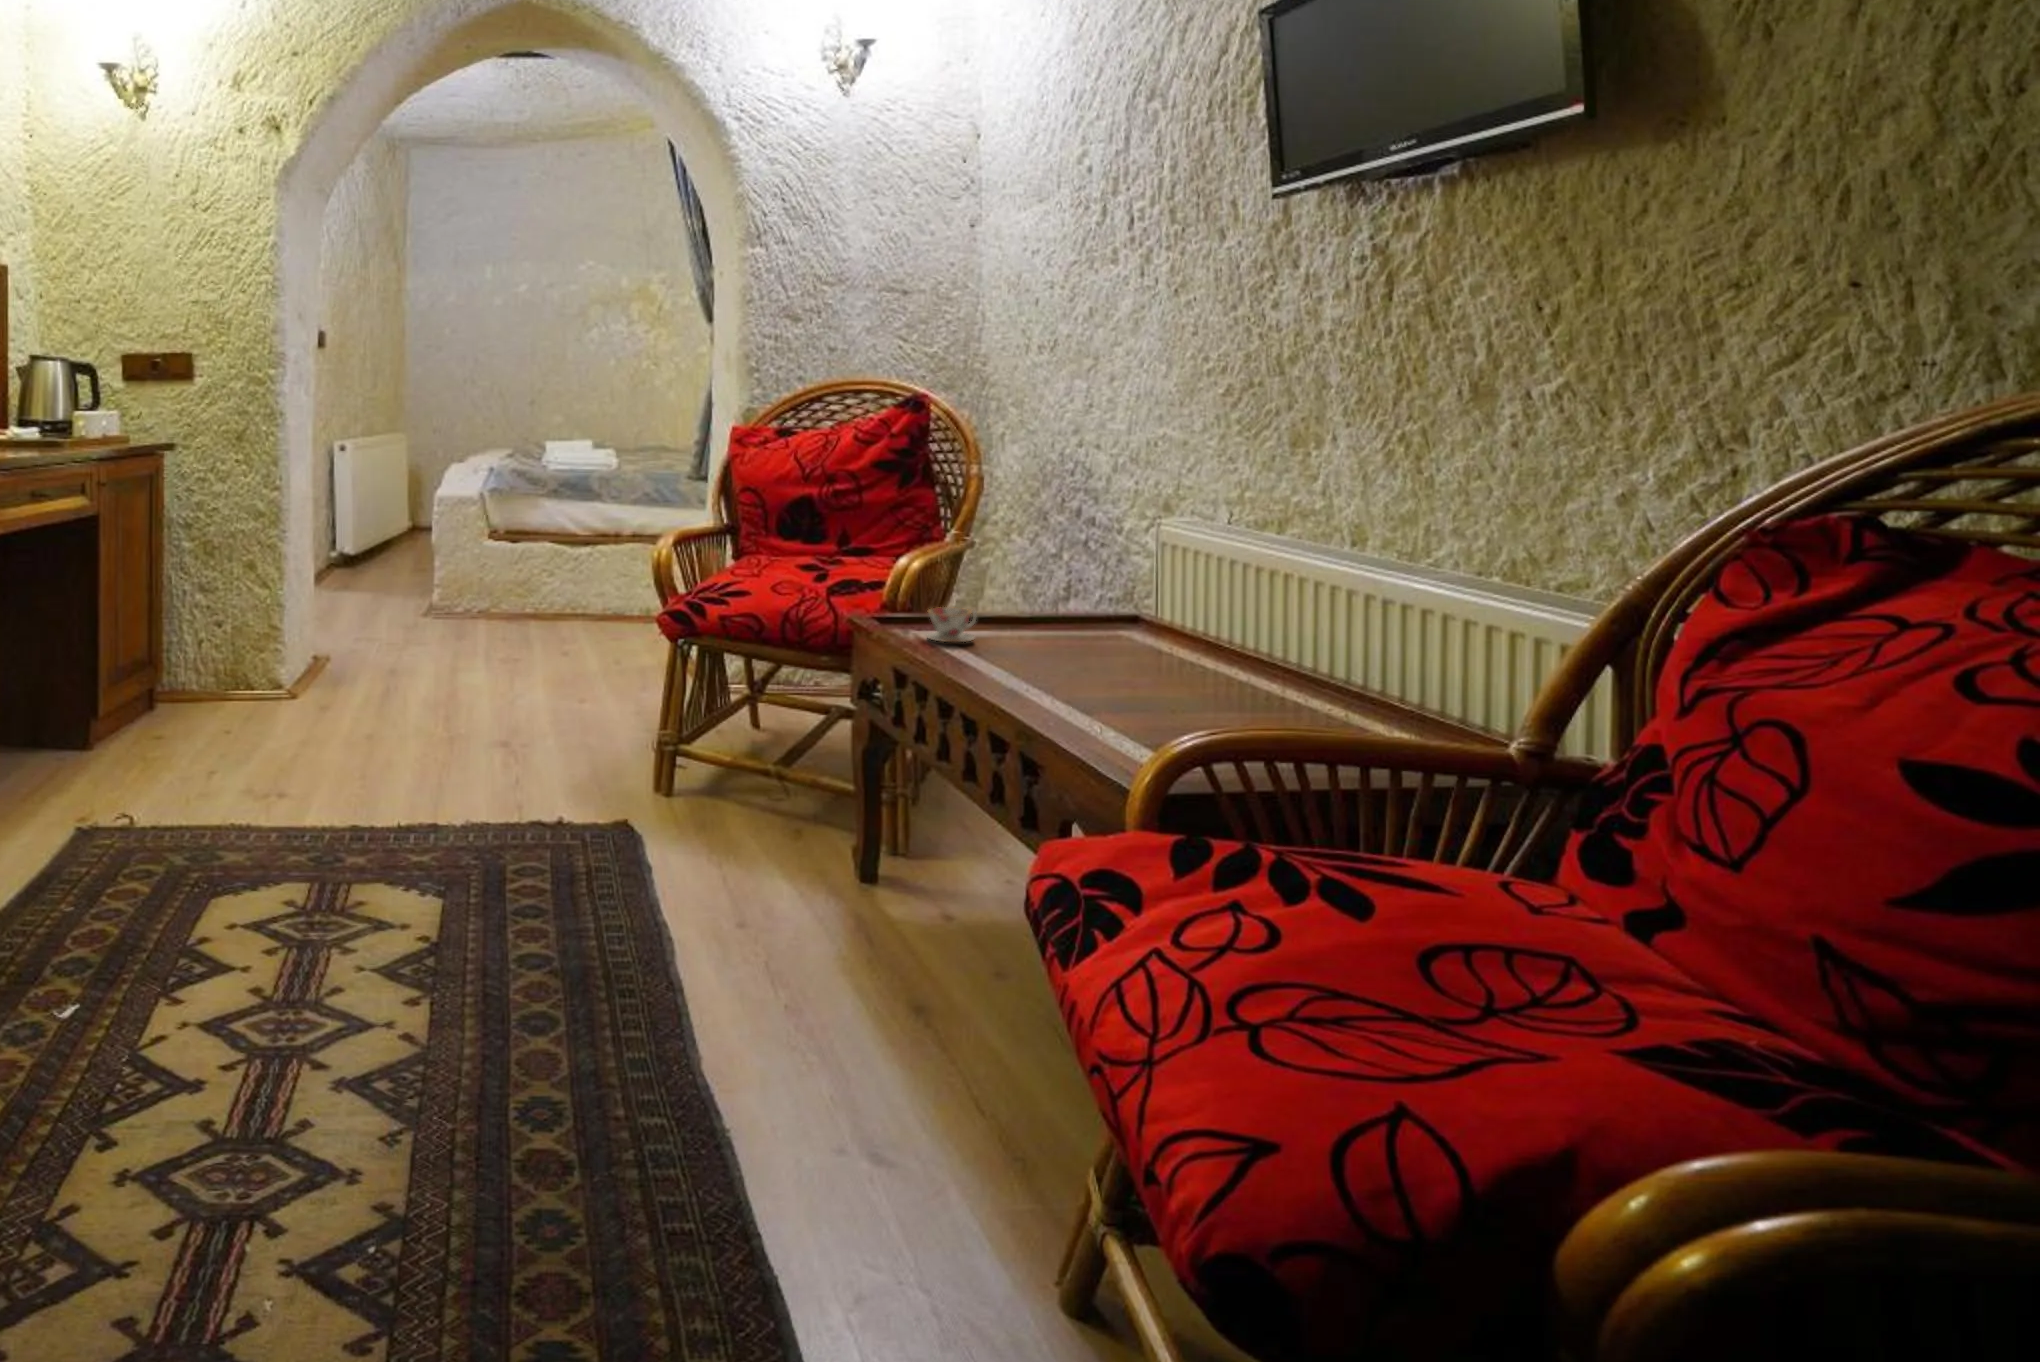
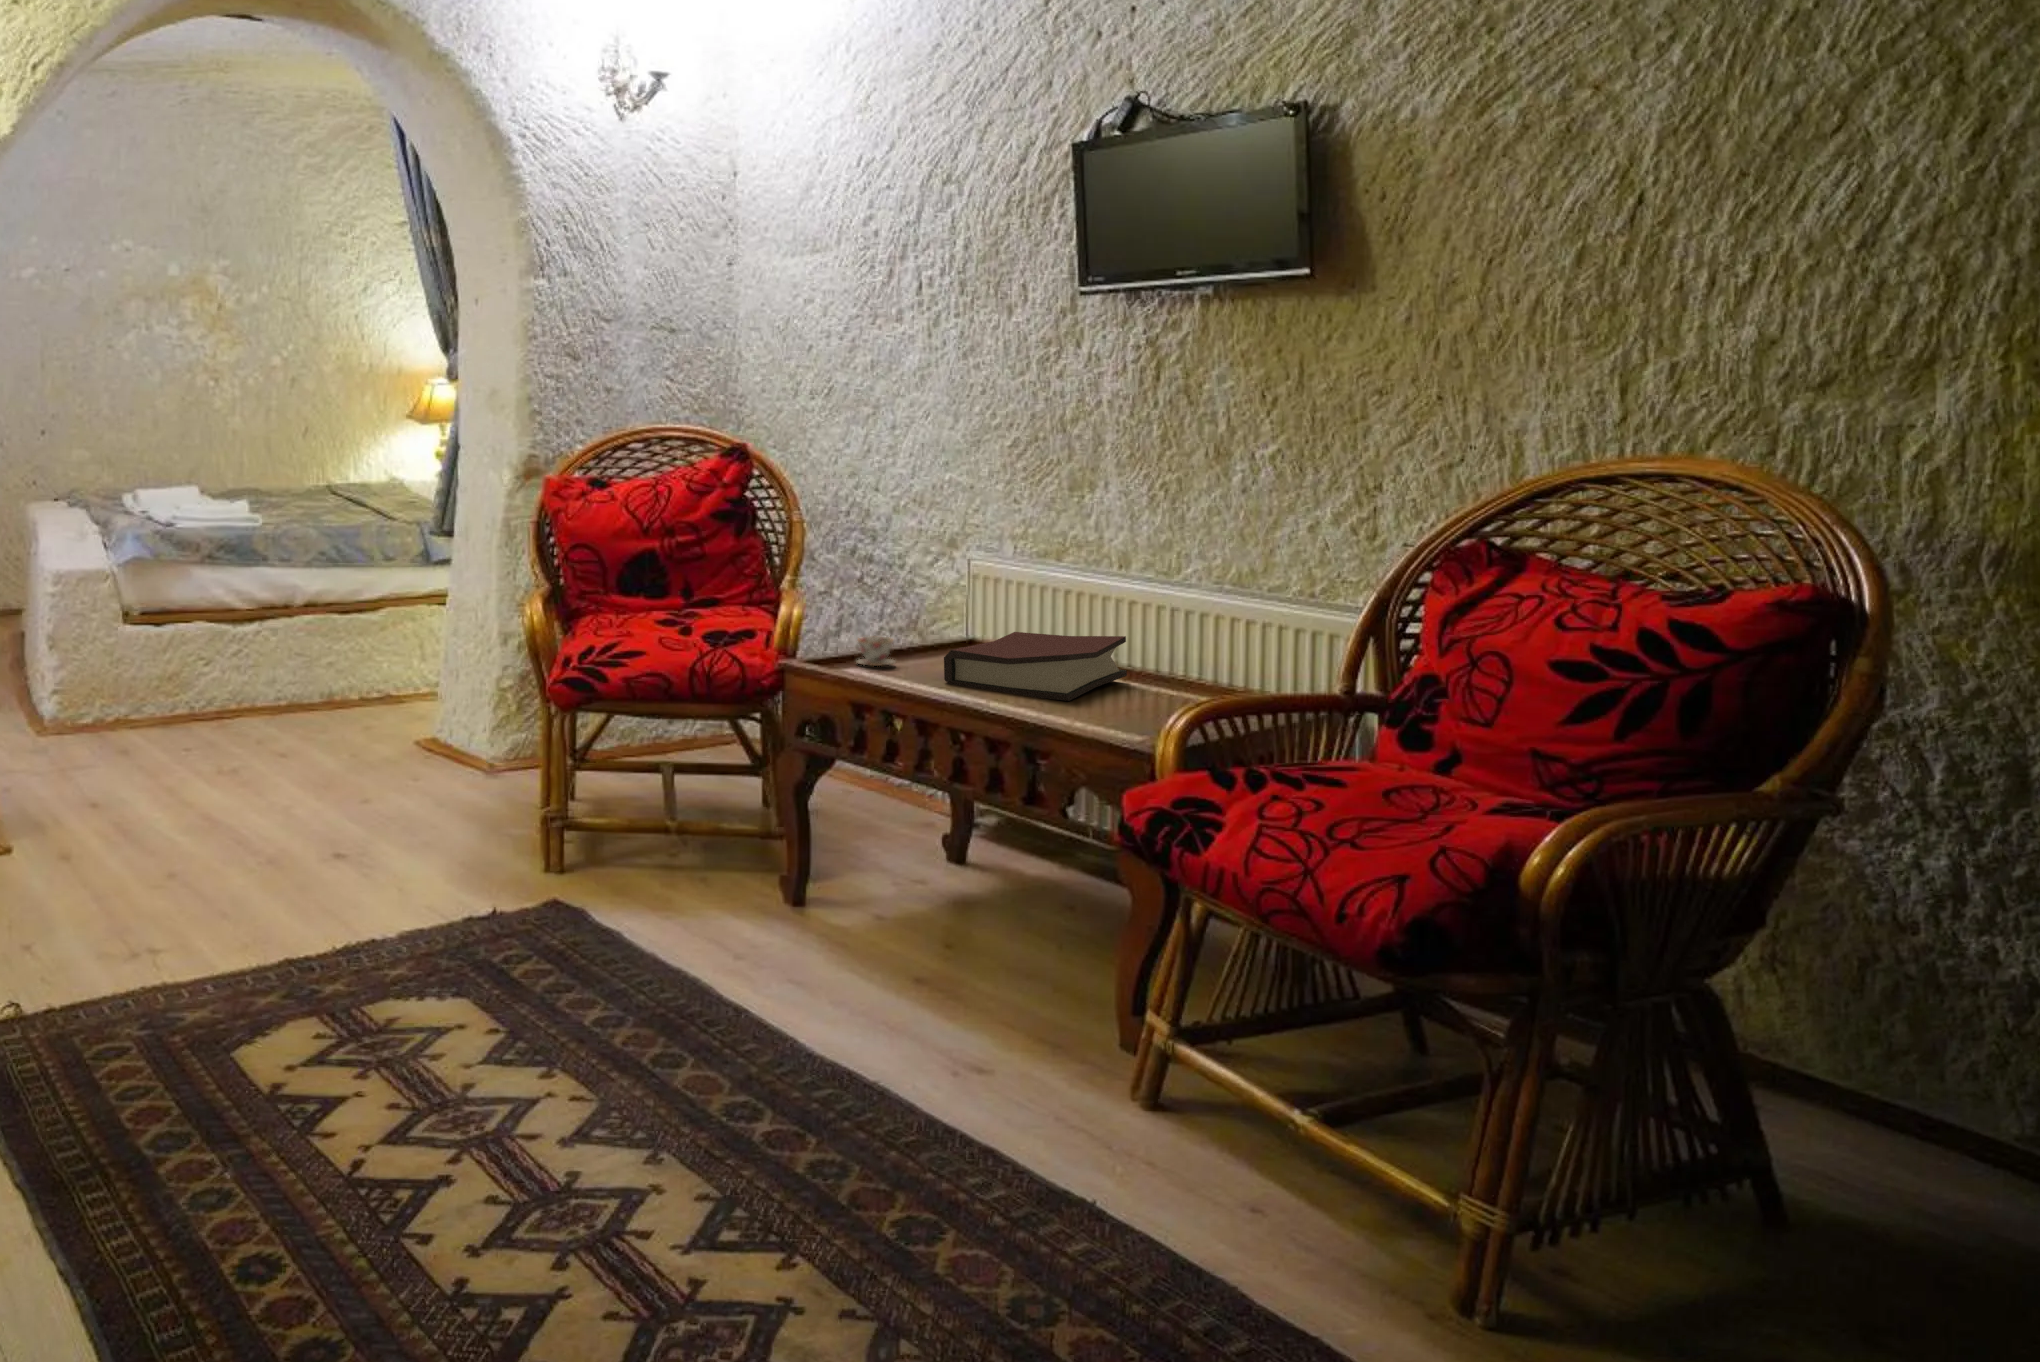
hardback book: none [996,616,1280,717] -> present [944,632,1127,701]

